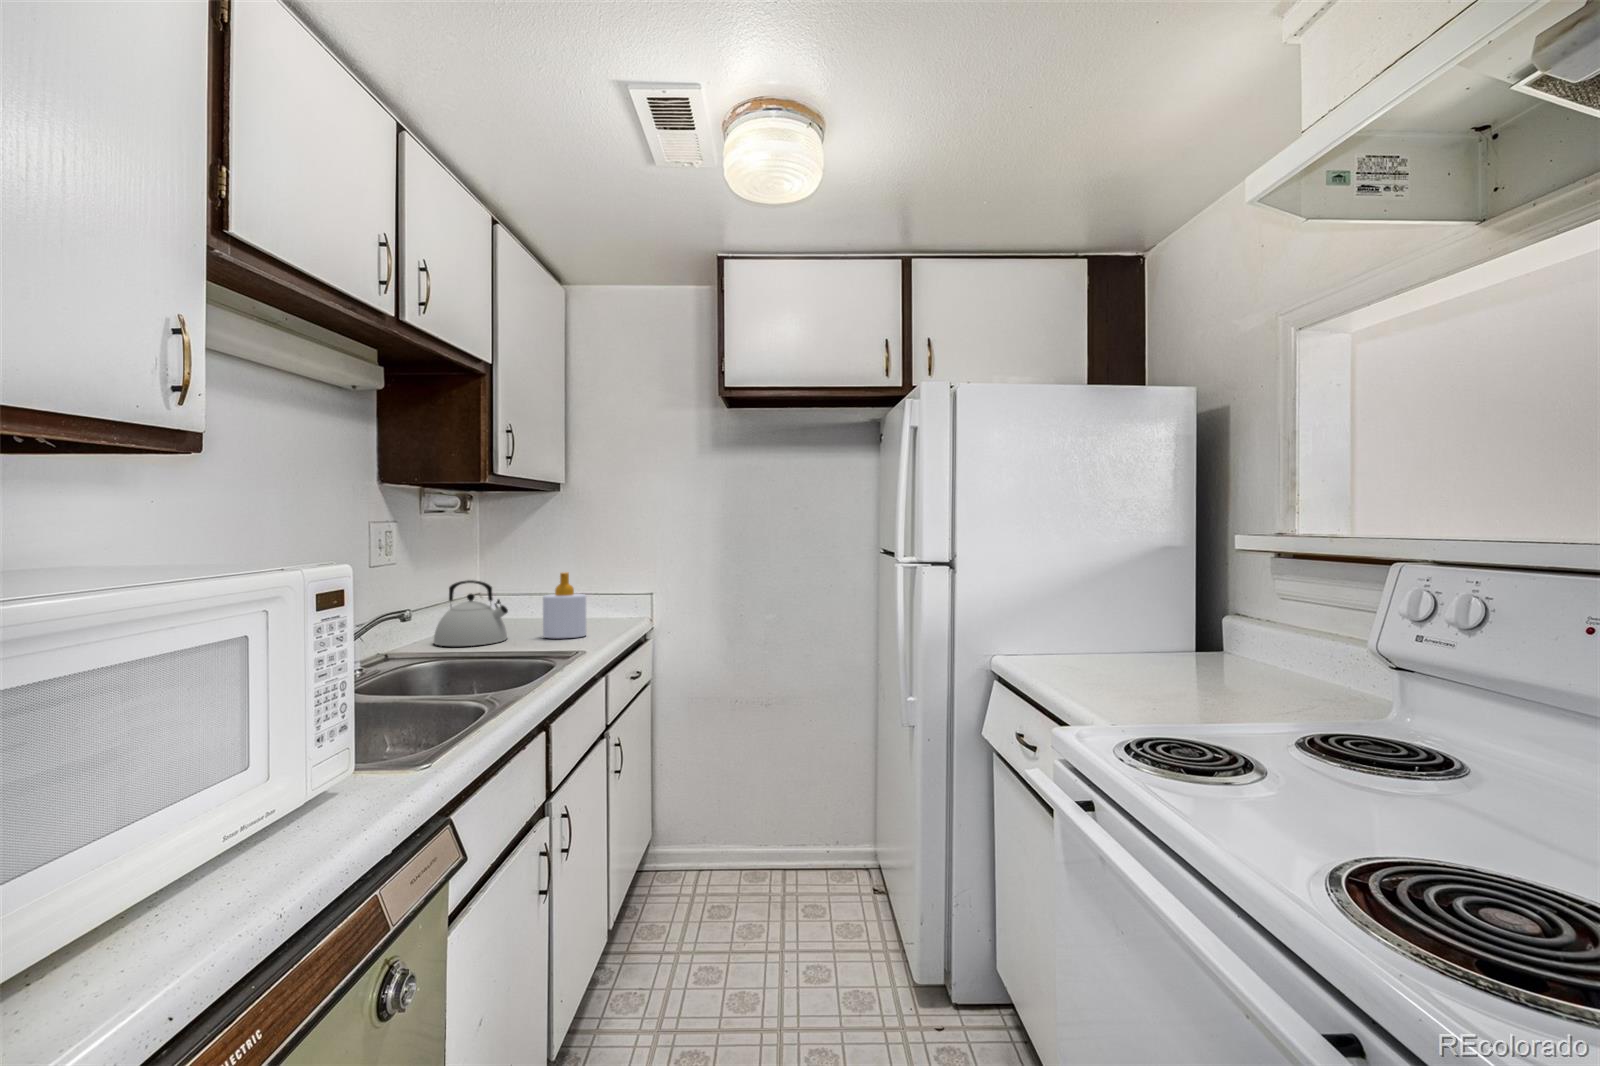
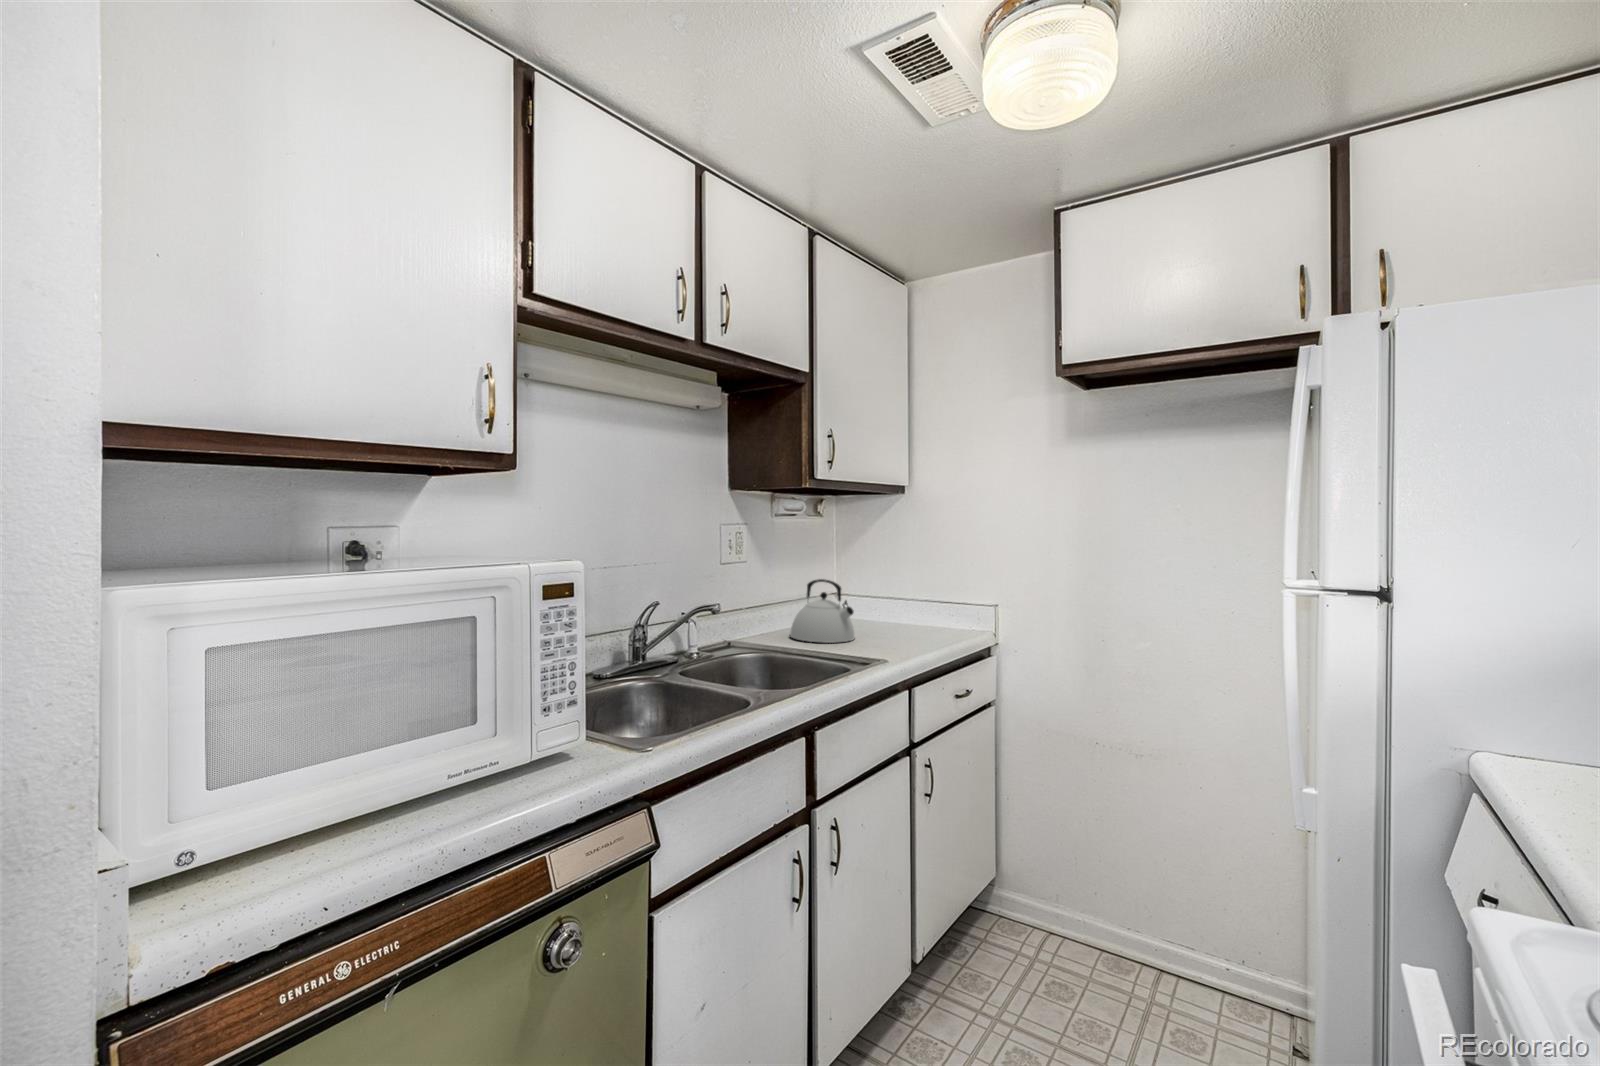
soap bottle: present [543,572,586,638] -> none [885,579,928,648]

